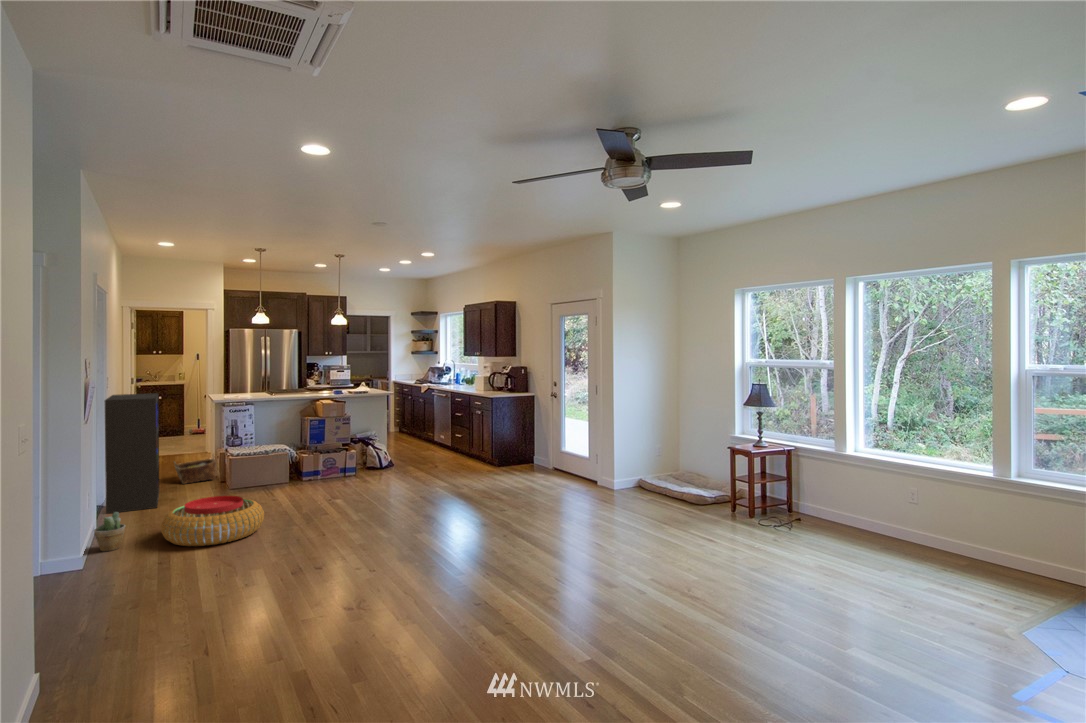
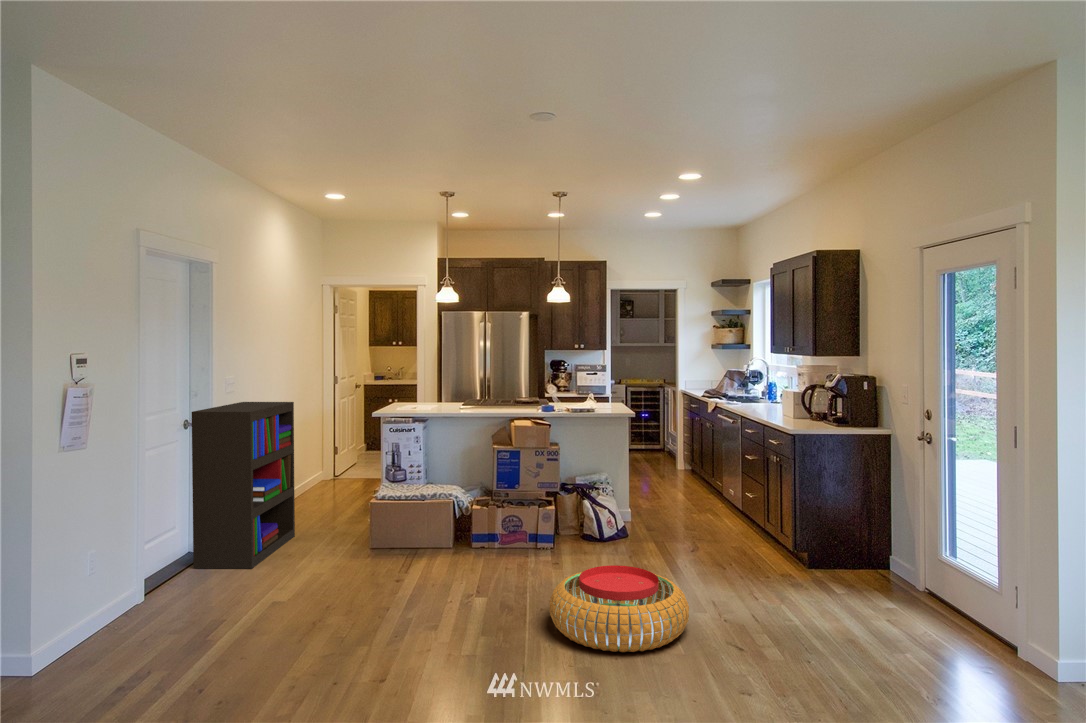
woven basket: present [174,455,216,484] -> none [324,489,378,529]
pouf: present [161,496,264,546] -> present [549,565,689,652]
potted plant: present [94,512,125,551] -> none [75,589,121,650]

